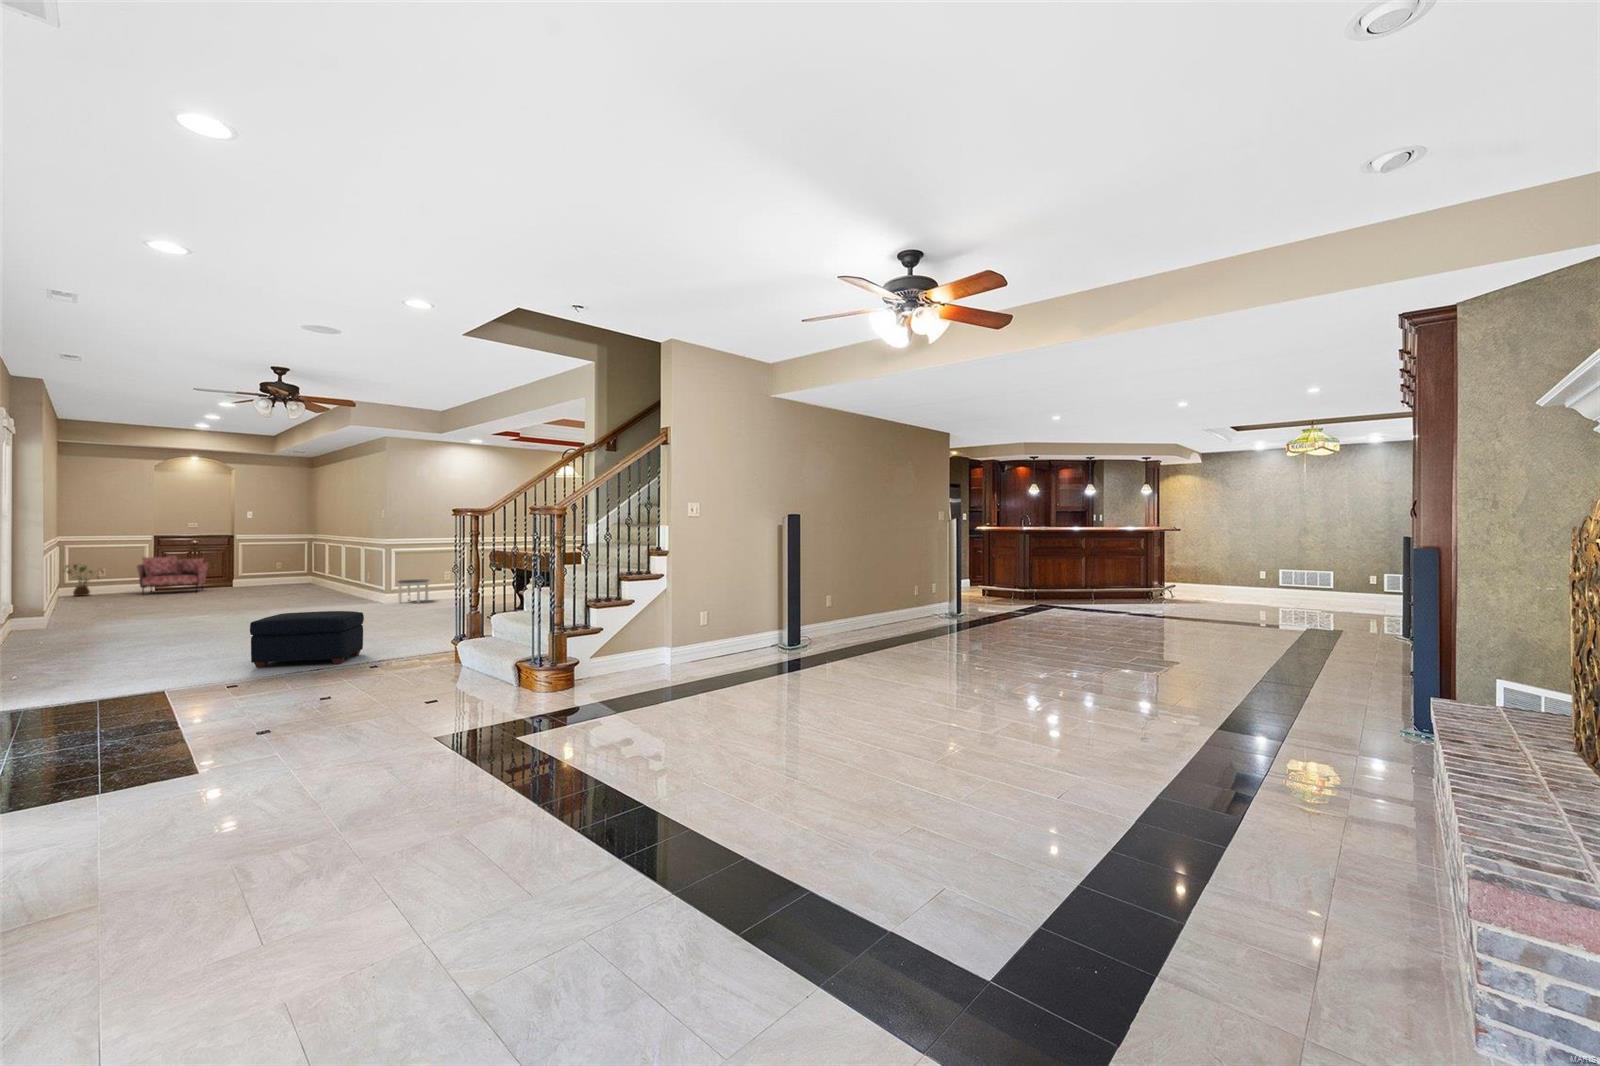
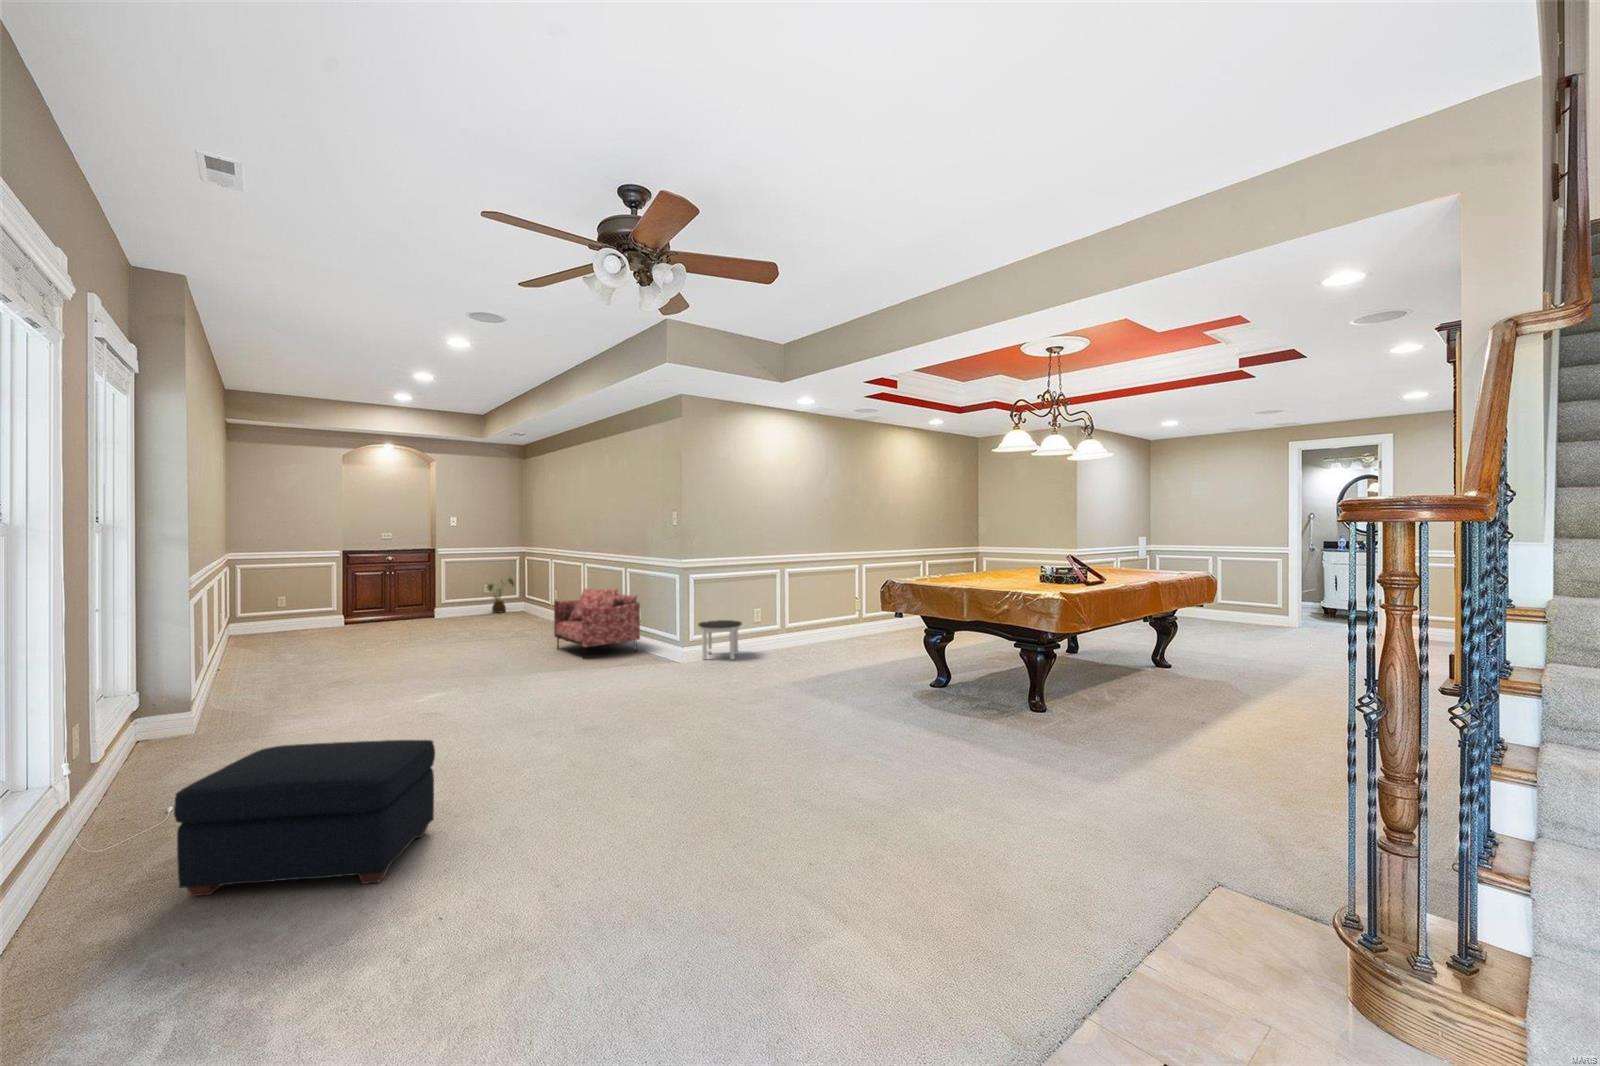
armchair: present [137,556,208,594] -> present [554,589,640,658]
house plant: present [66,564,103,596] -> present [487,578,514,613]
ottoman: present [250,611,364,667] -> present [174,740,435,896]

